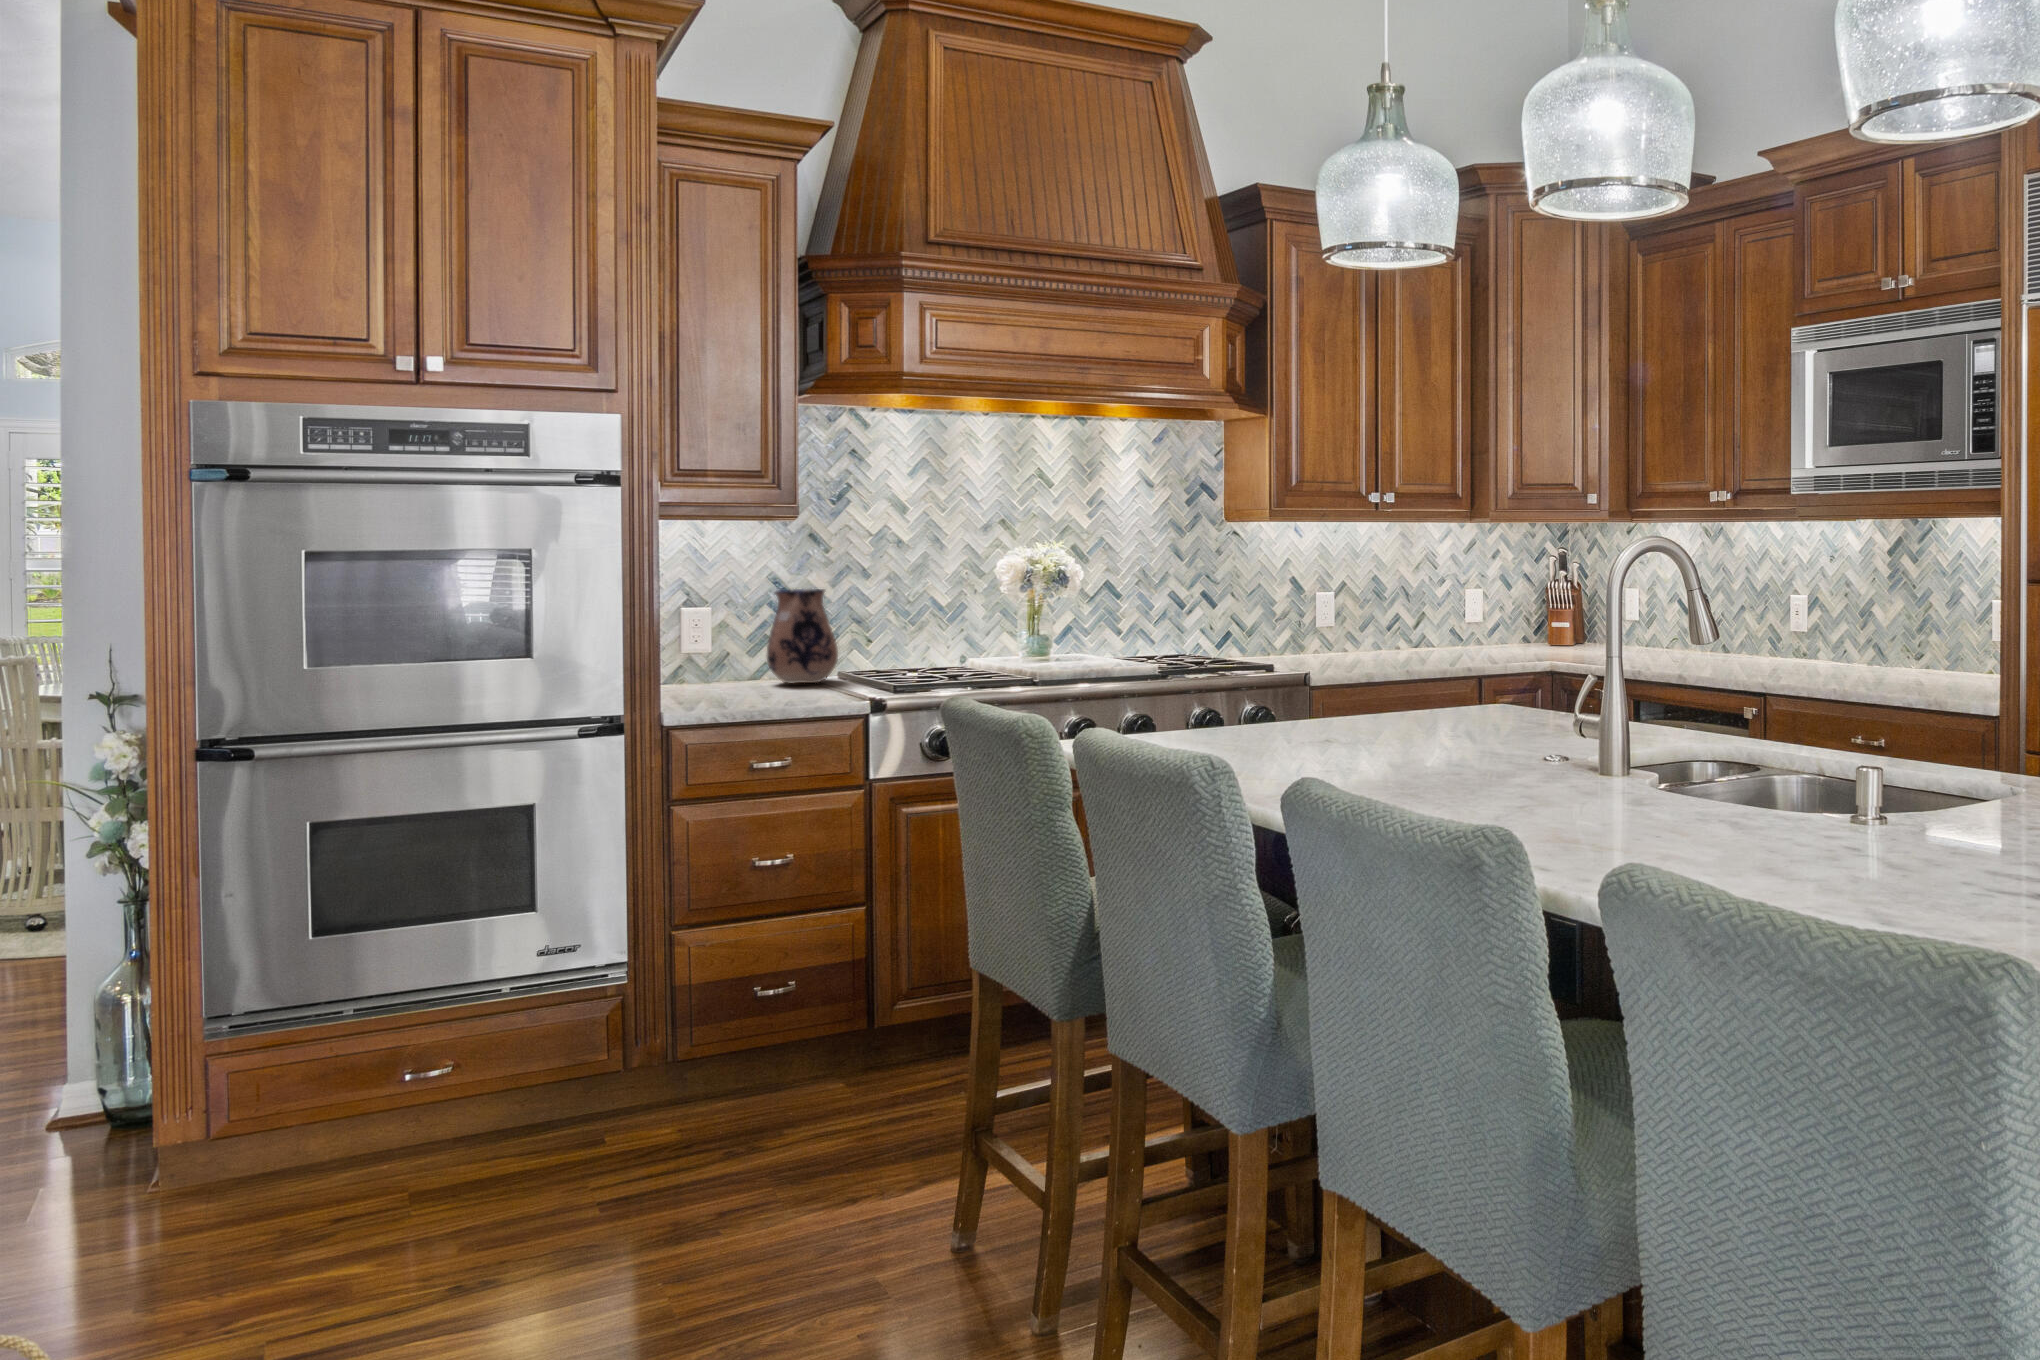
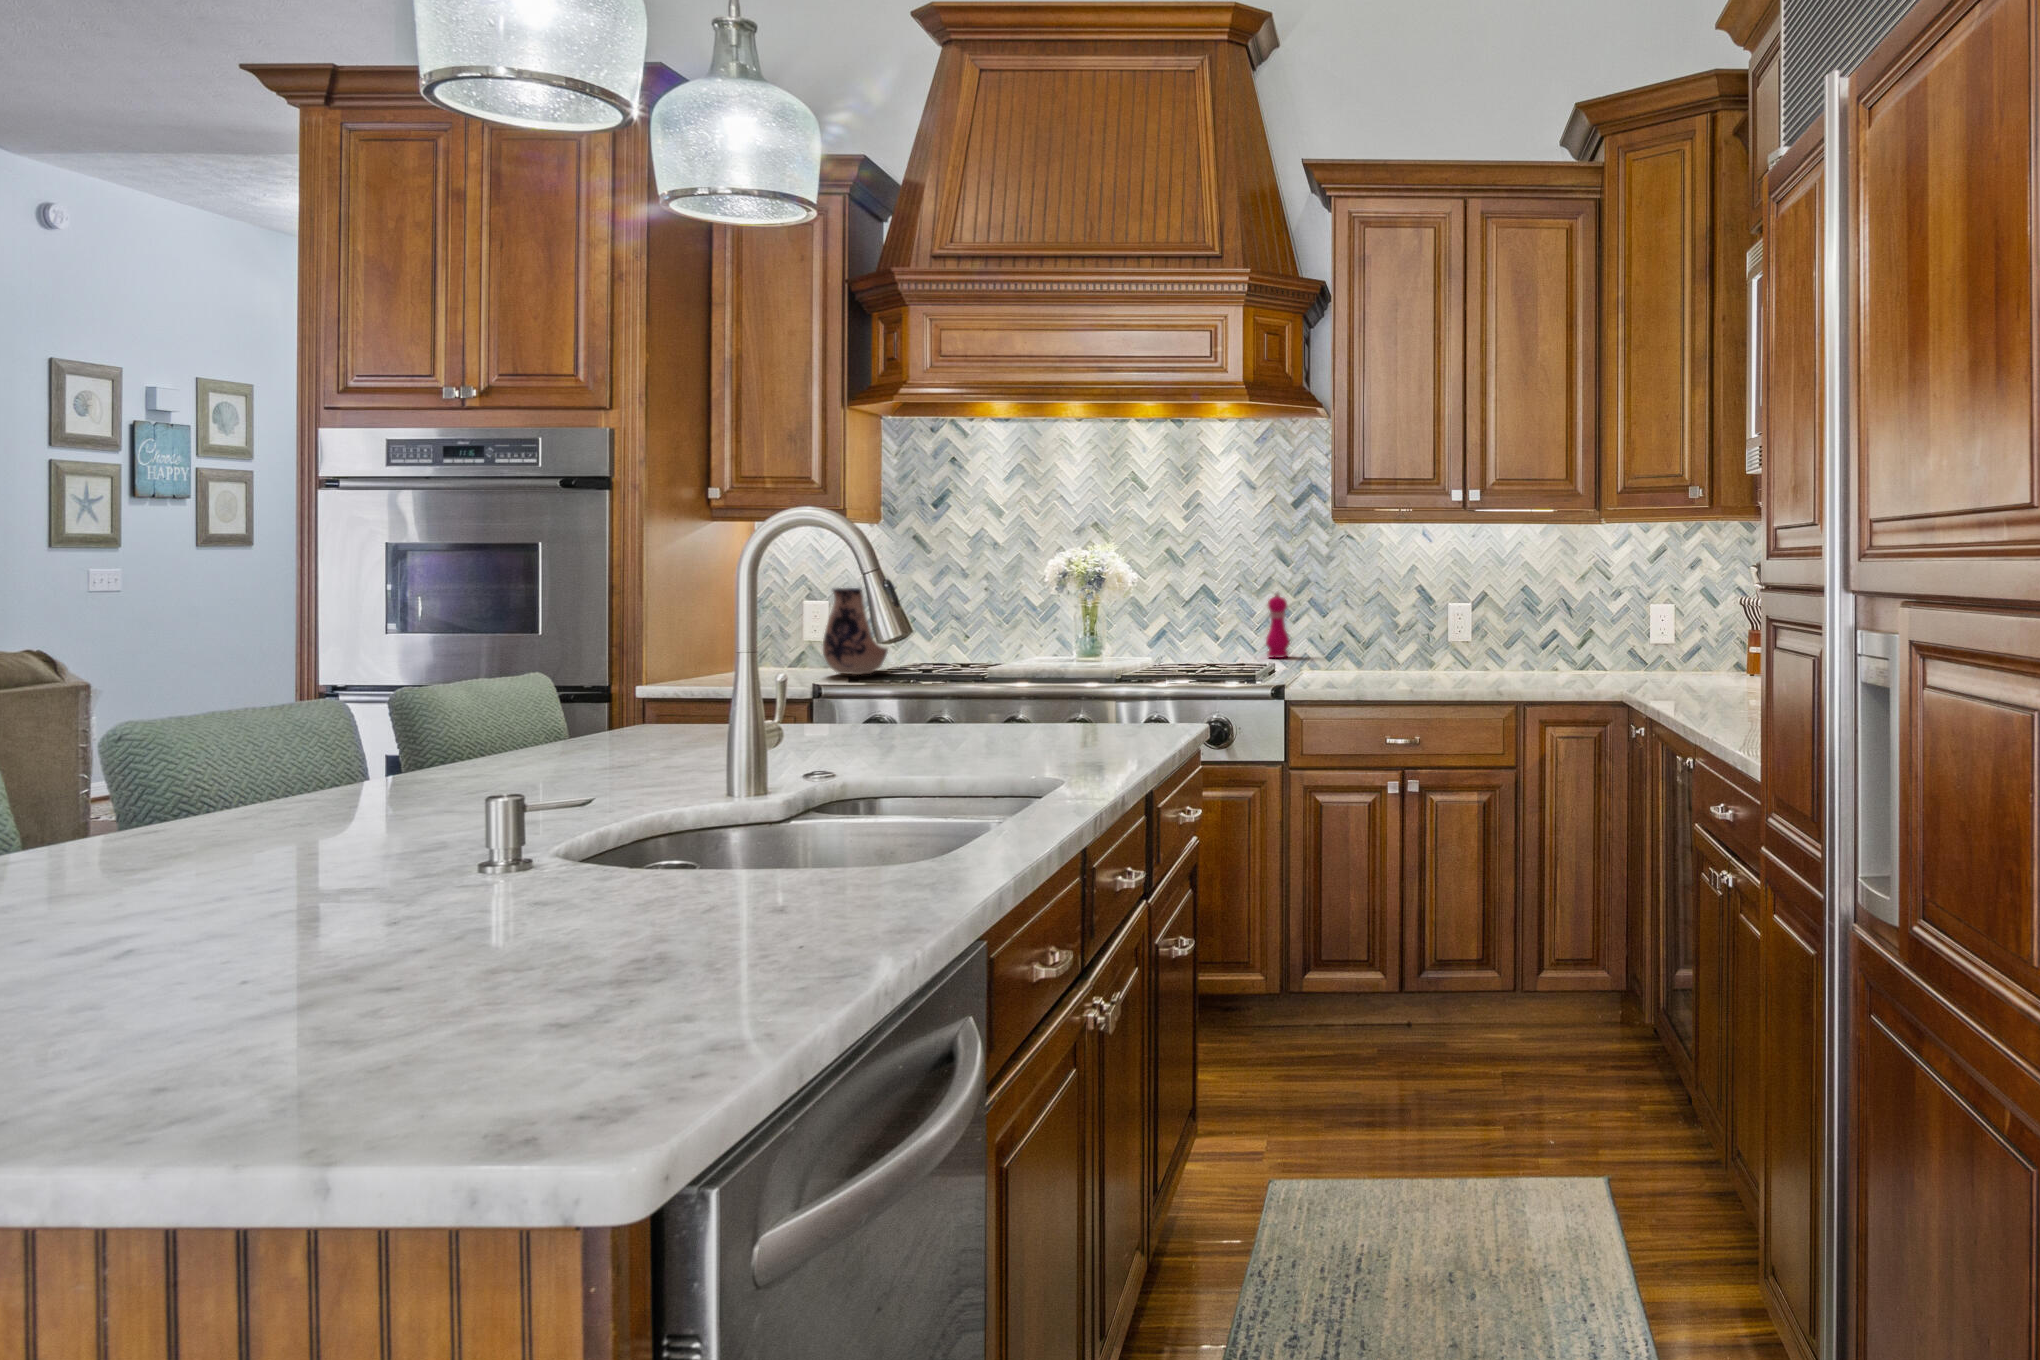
pepper mill: none [1168,585,1190,648] -> present [1266,592,1290,658]

